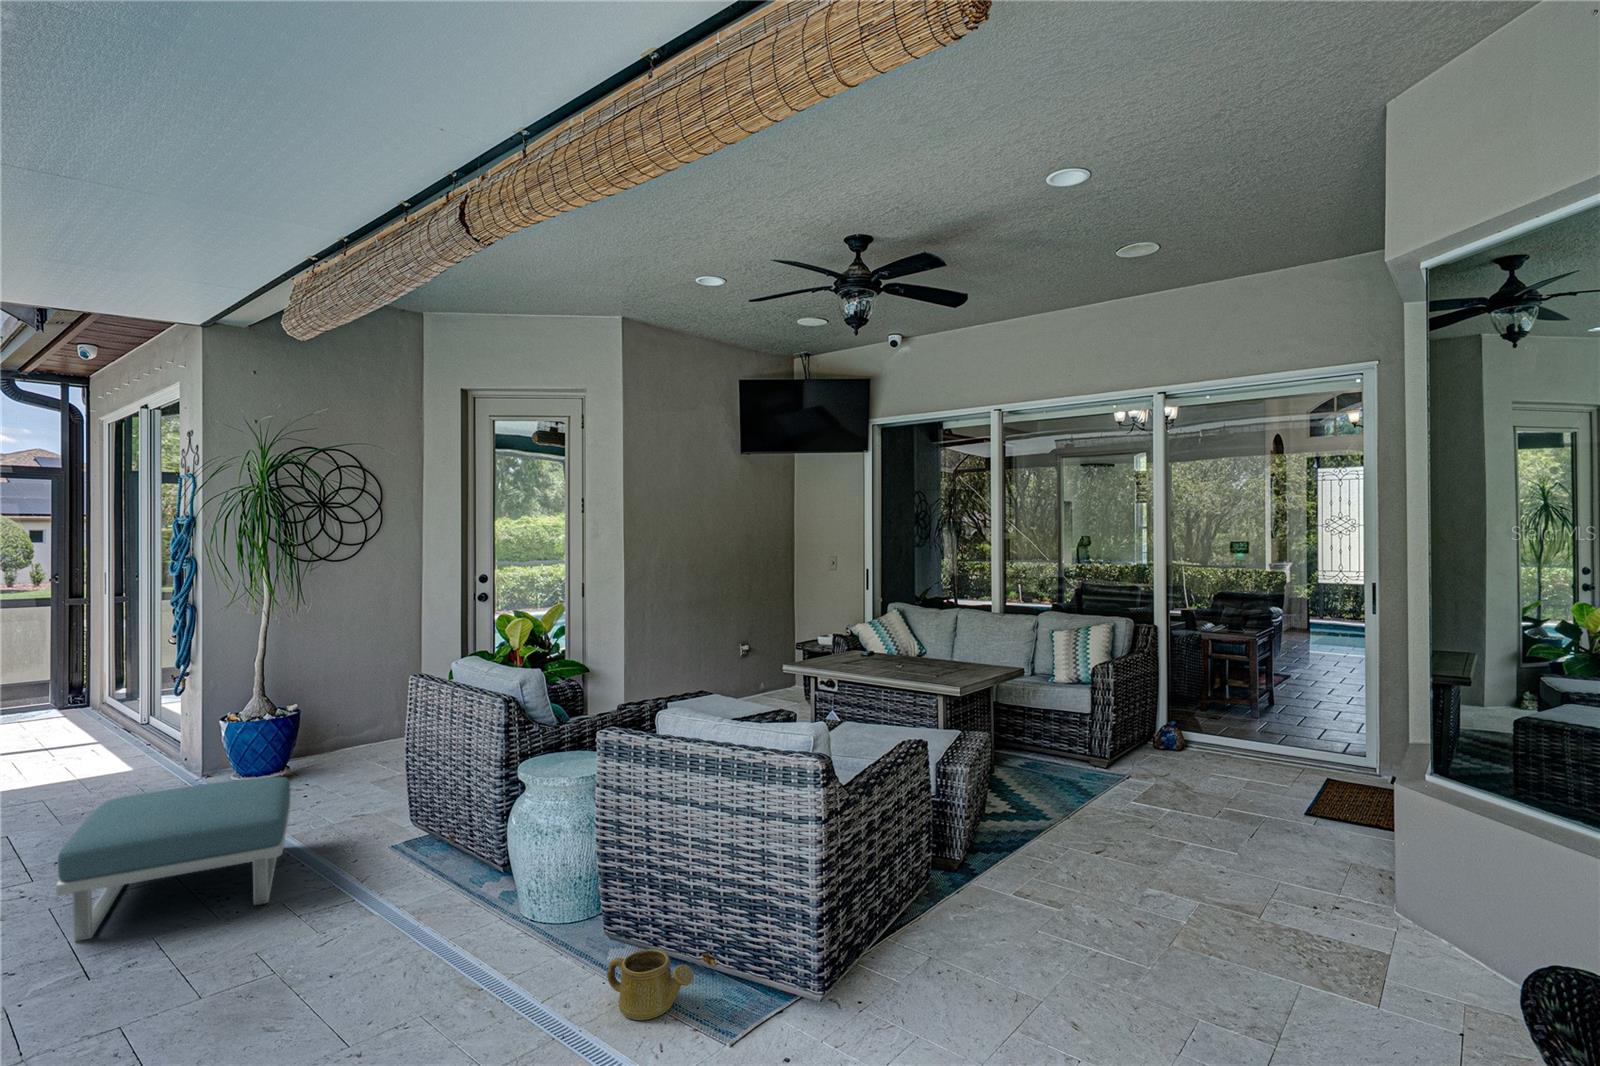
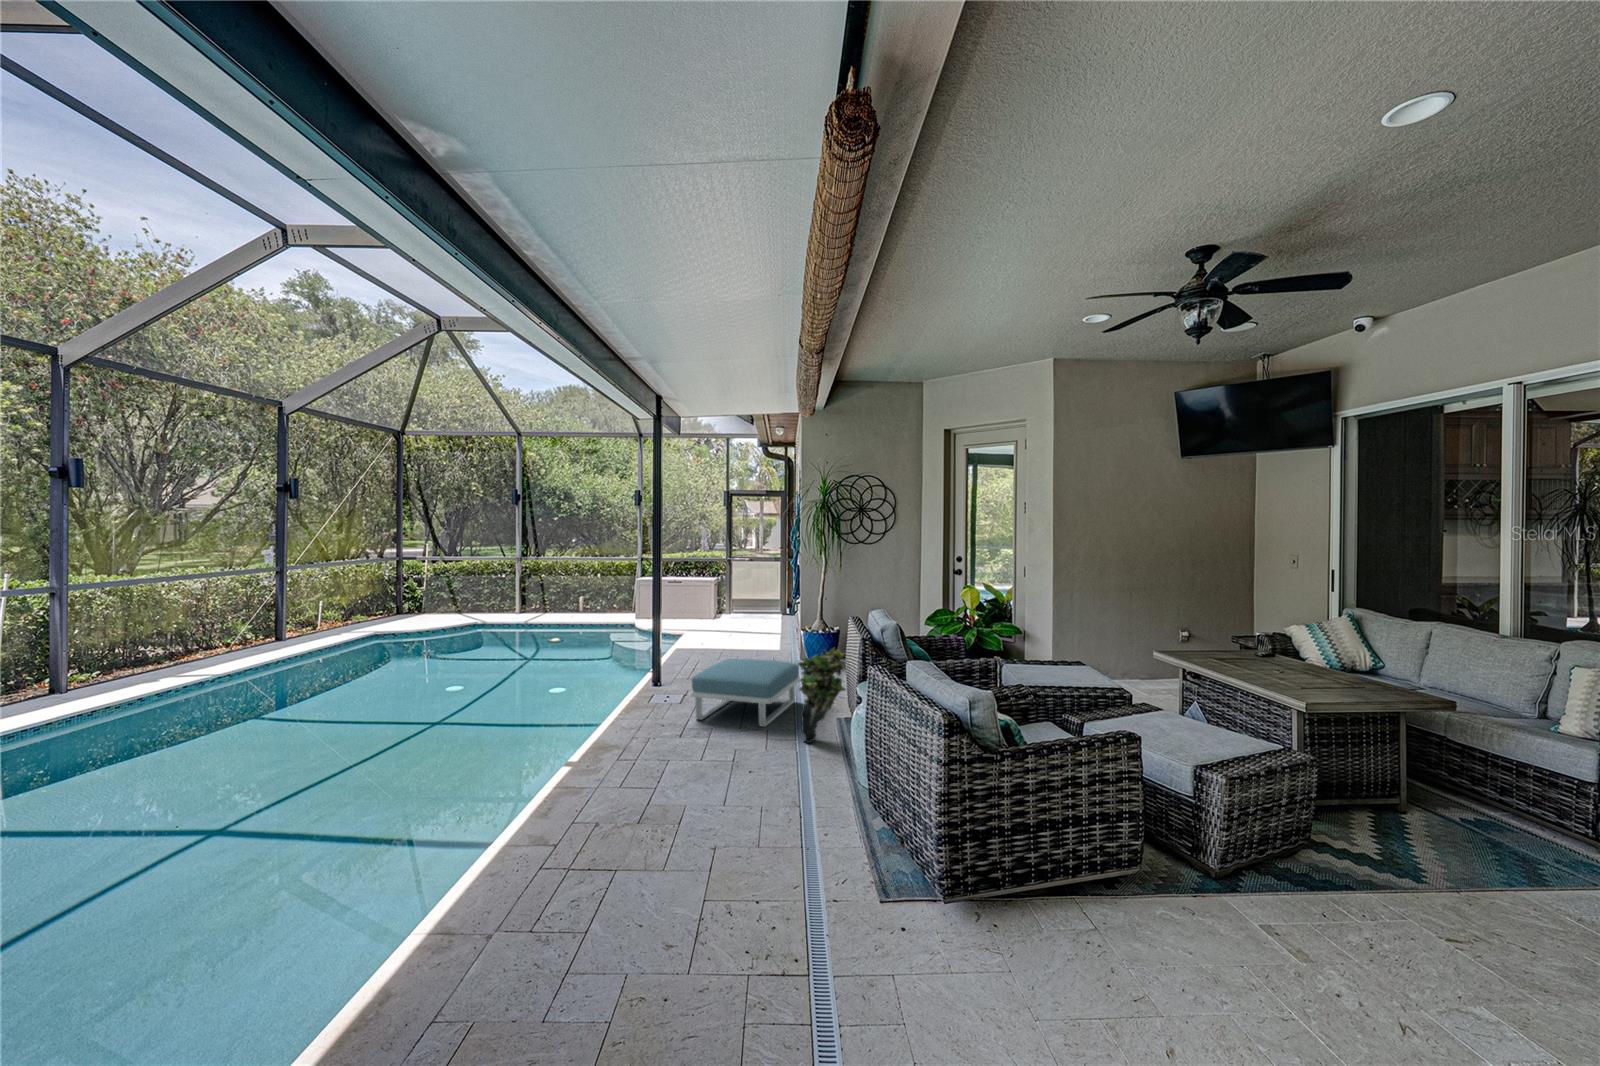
potted plant: none [348,726,446,900] -> present [797,648,846,743]
watering can: present [607,949,694,1020] -> none [842,814,879,859]

